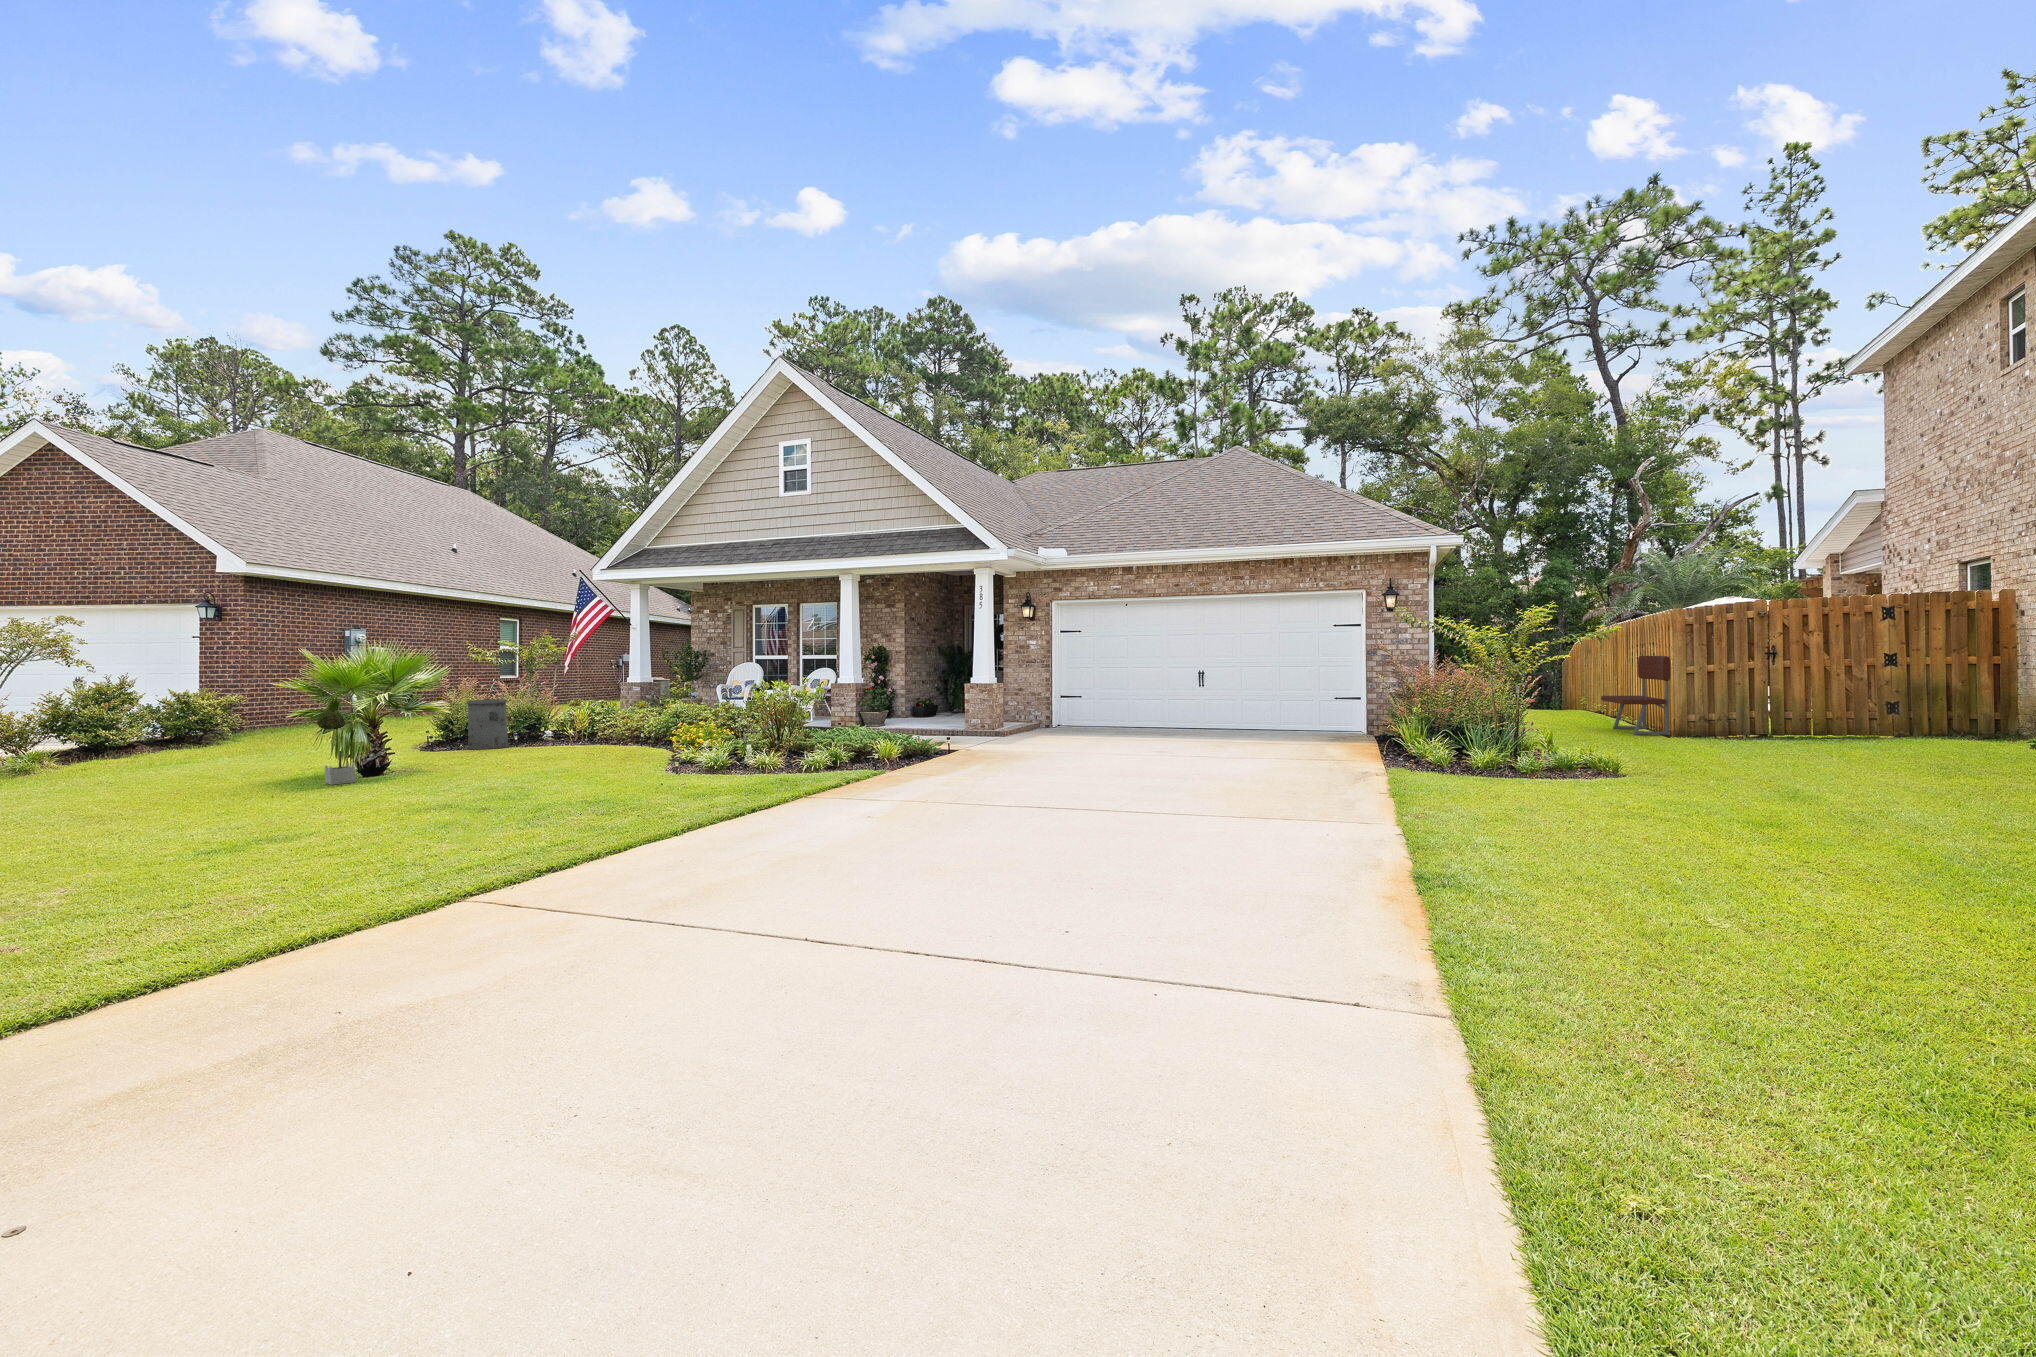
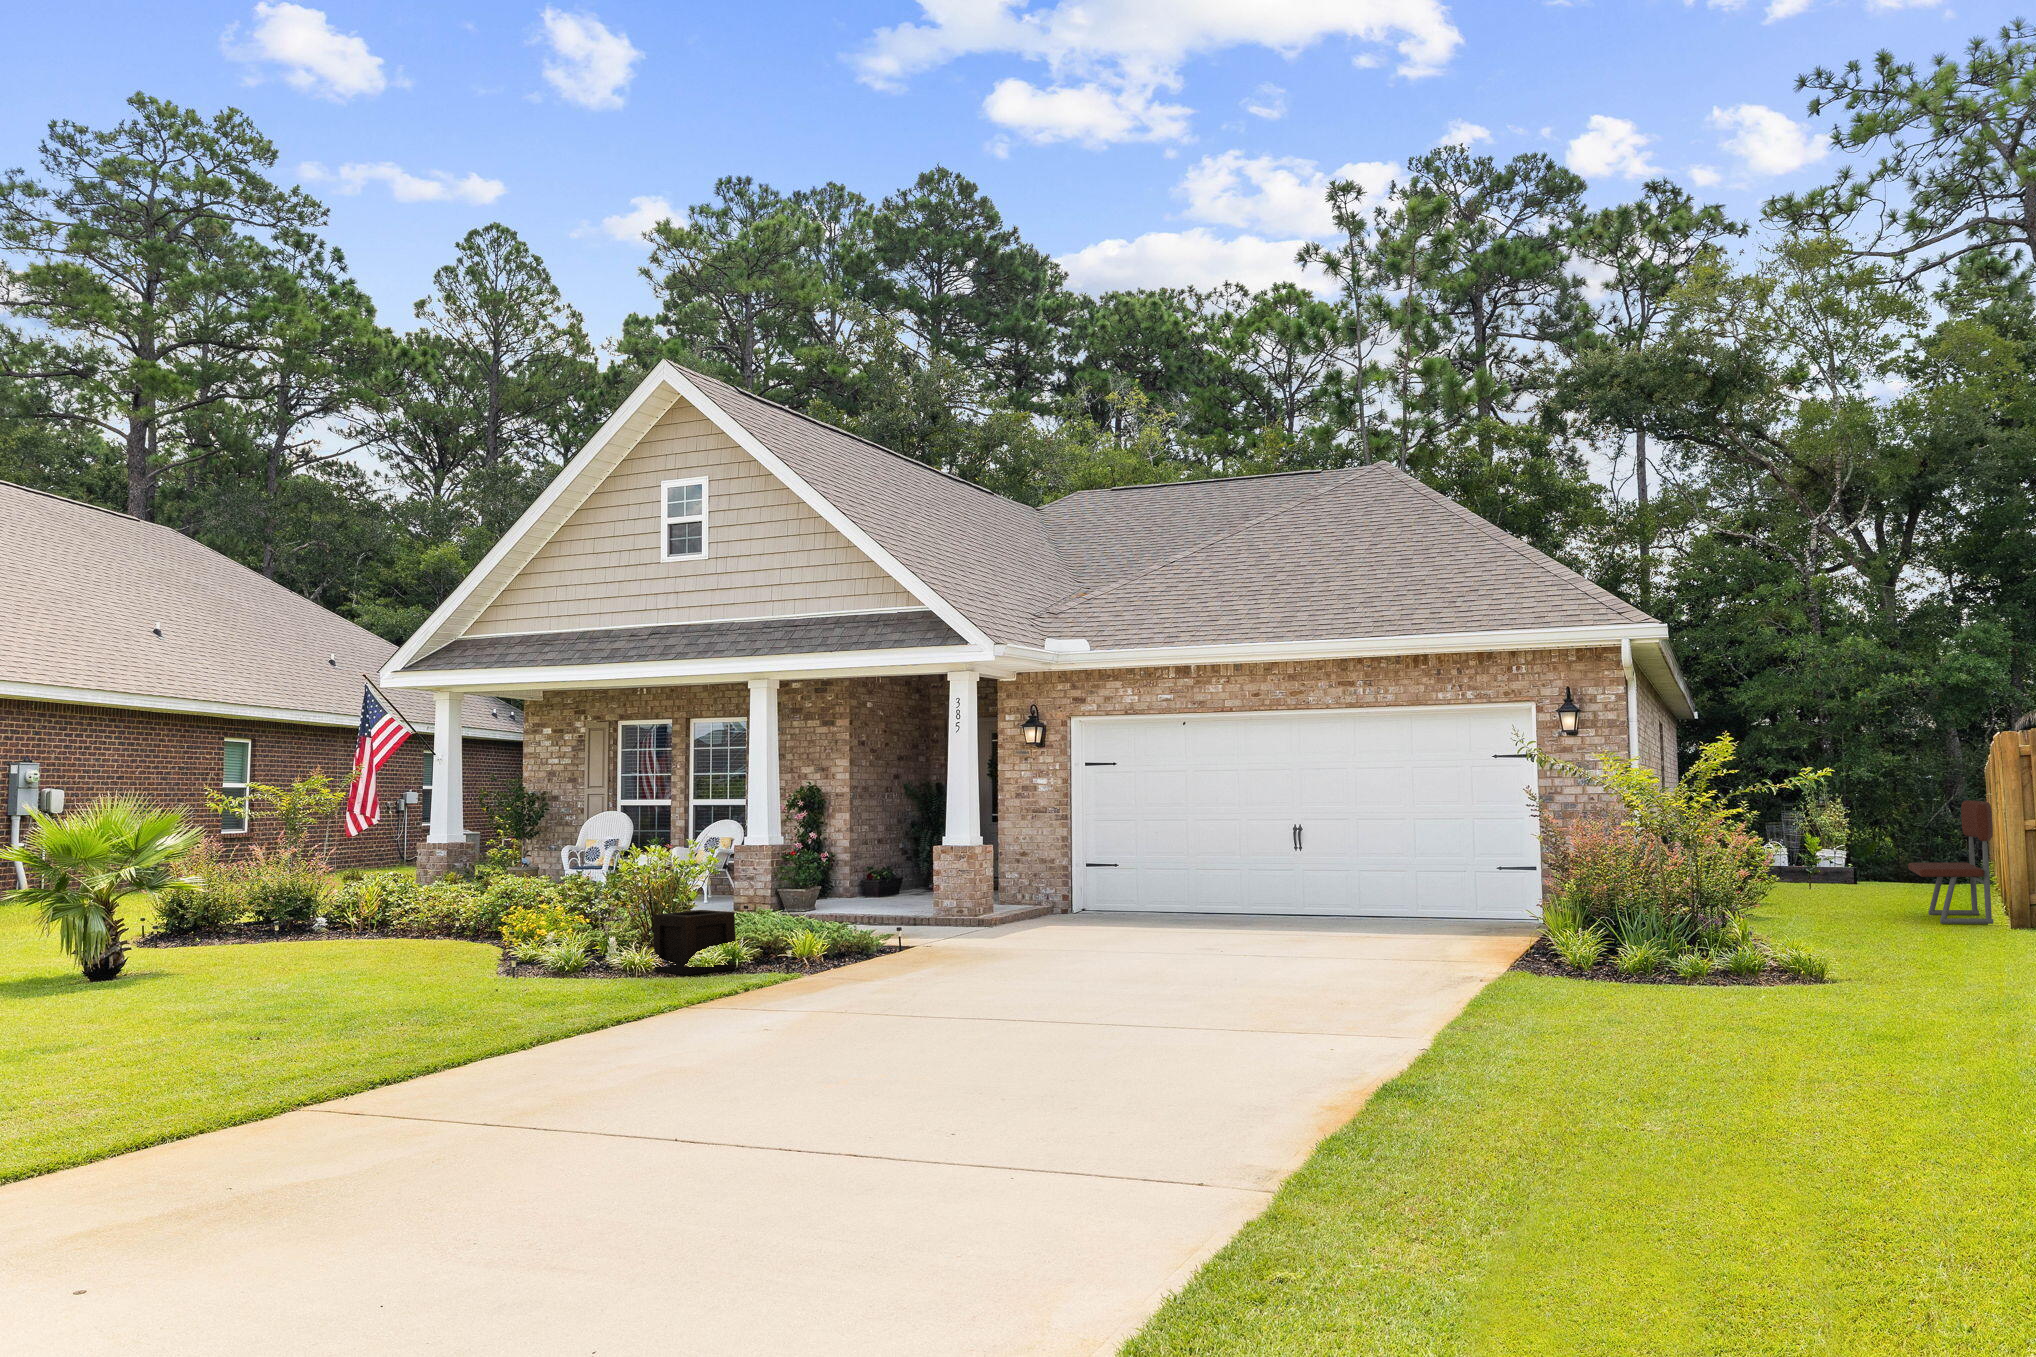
trash can: present [467,698,508,749] -> none [207,871,263,946]
potted tree: present [316,710,356,785] -> none [41,890,89,992]
wooden crate: none [780,725,839,771] -> present [654,910,736,975]

